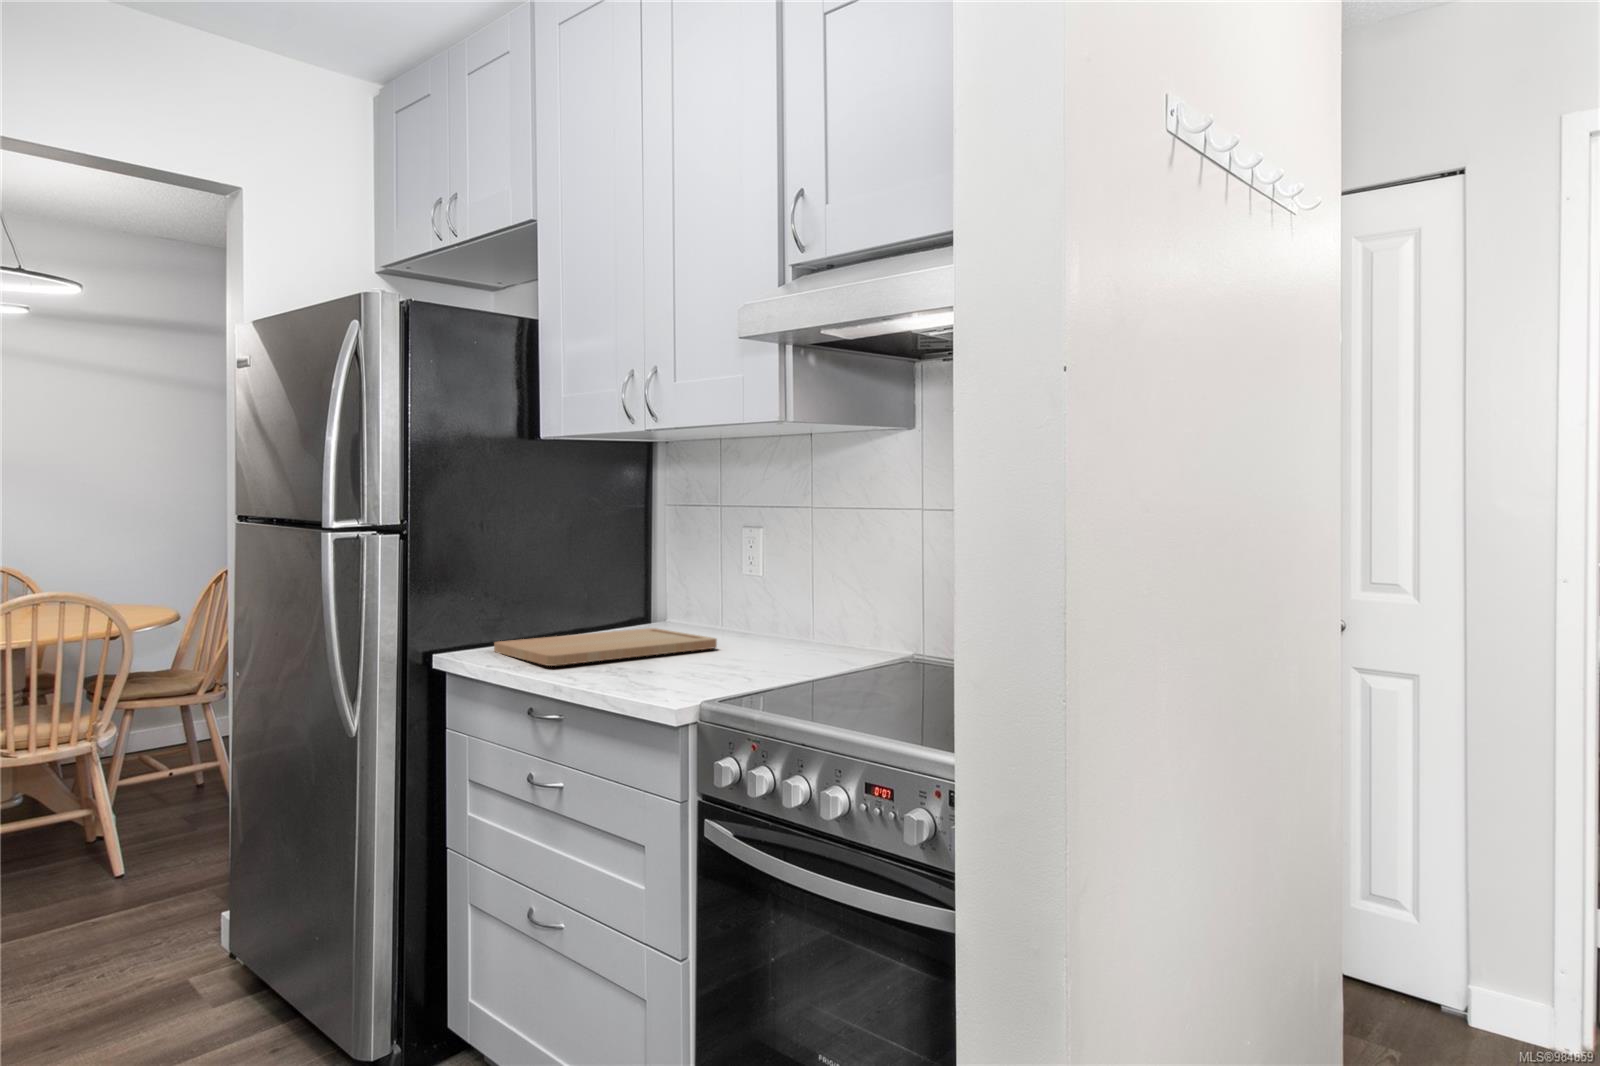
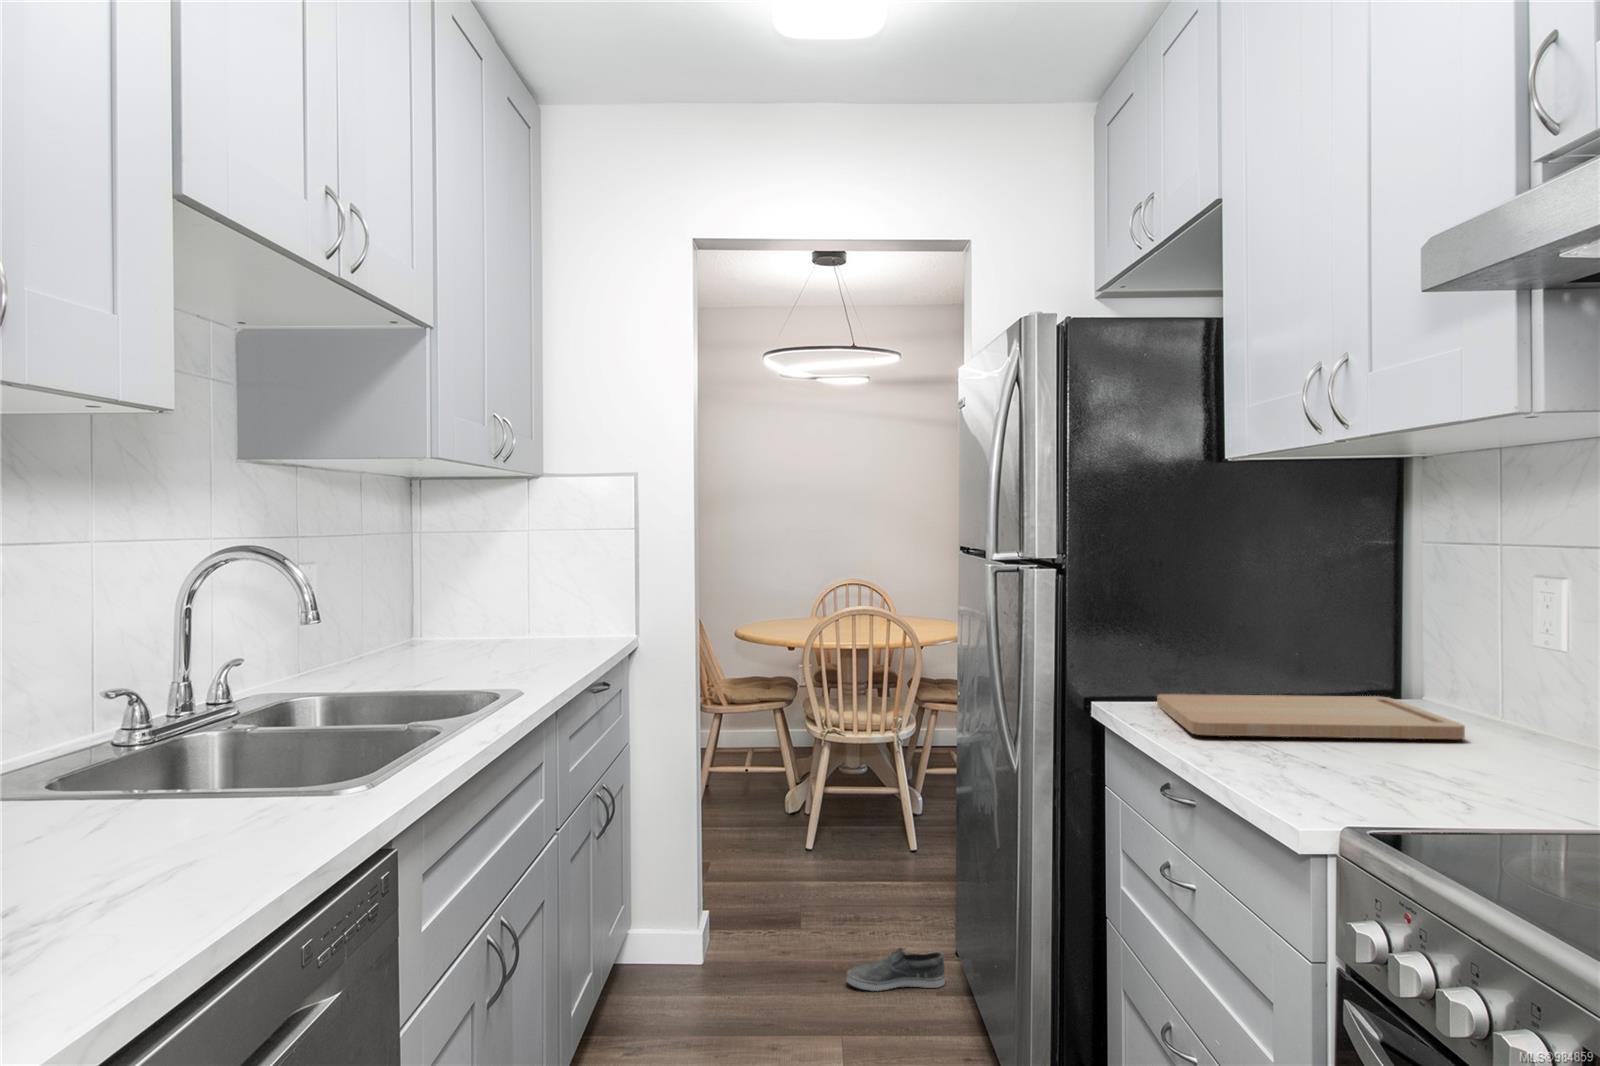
shoe: none [95,956,224,1027] -> present [846,948,945,991]

